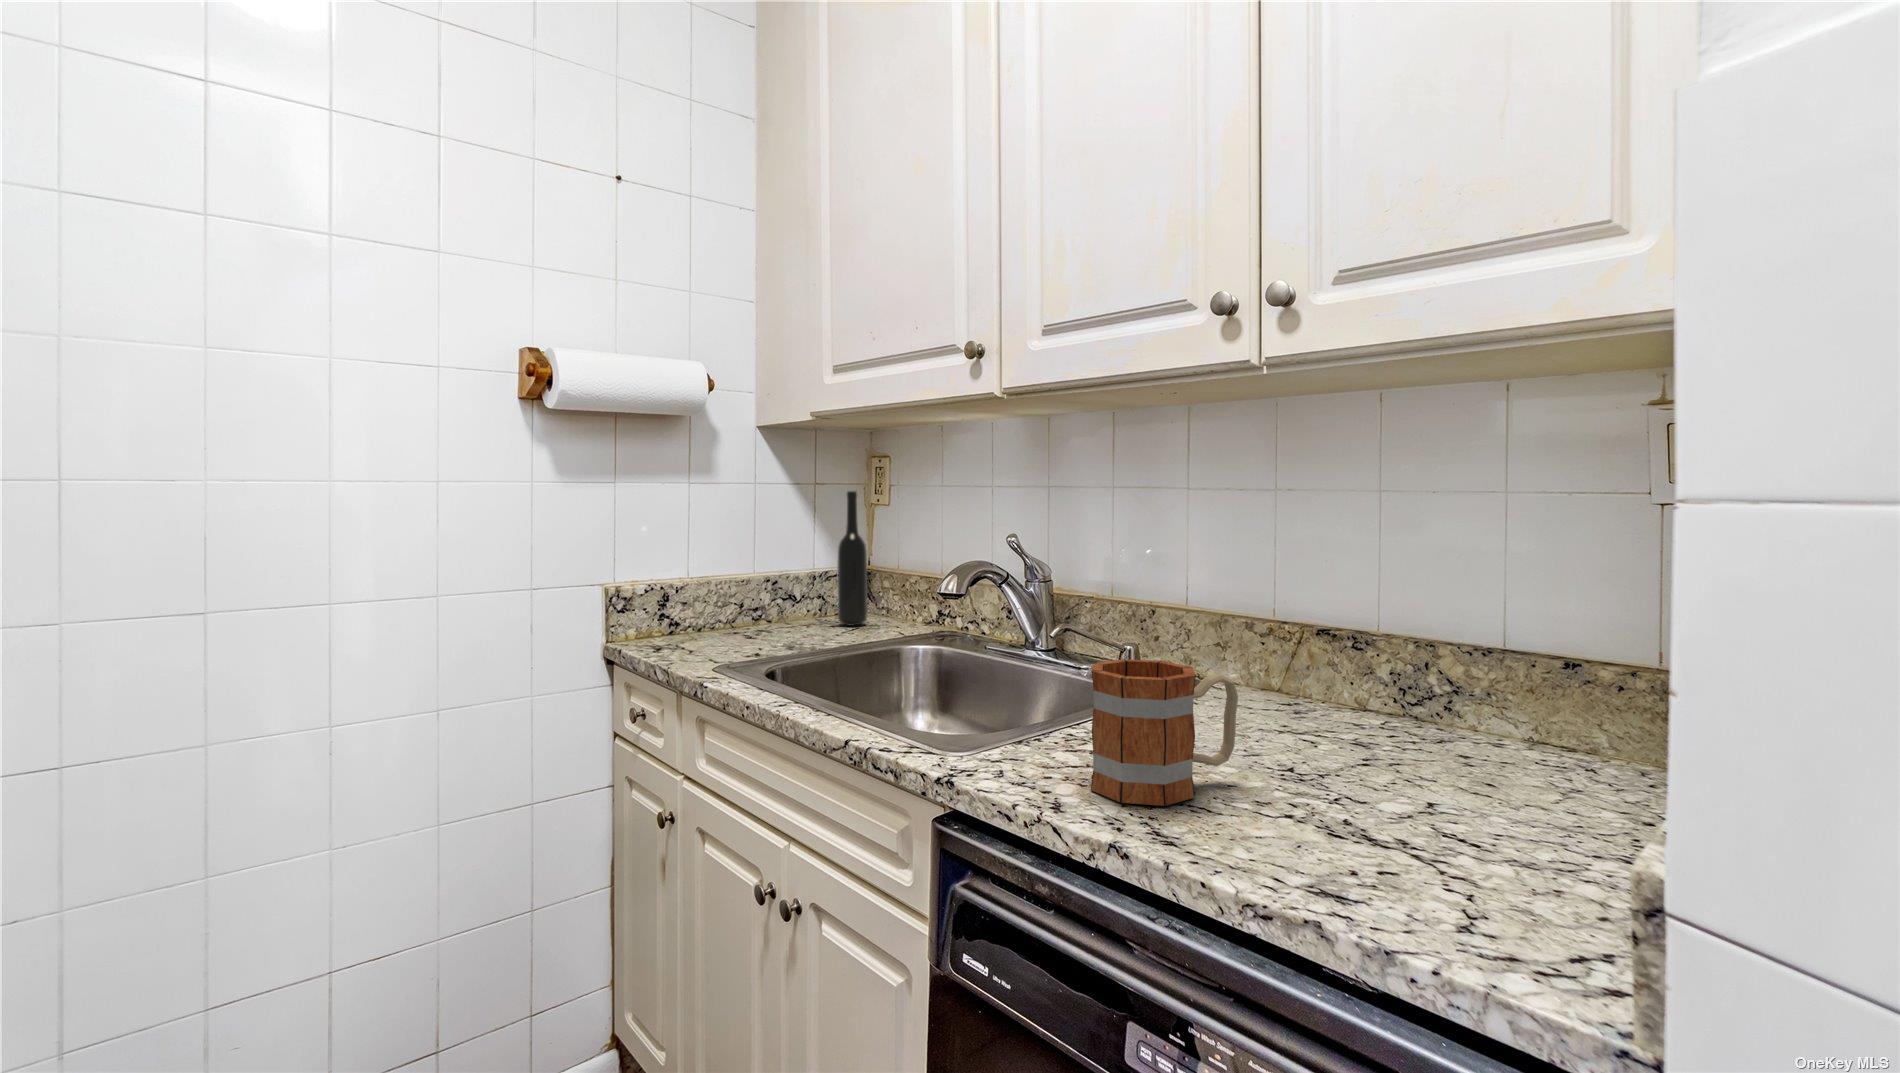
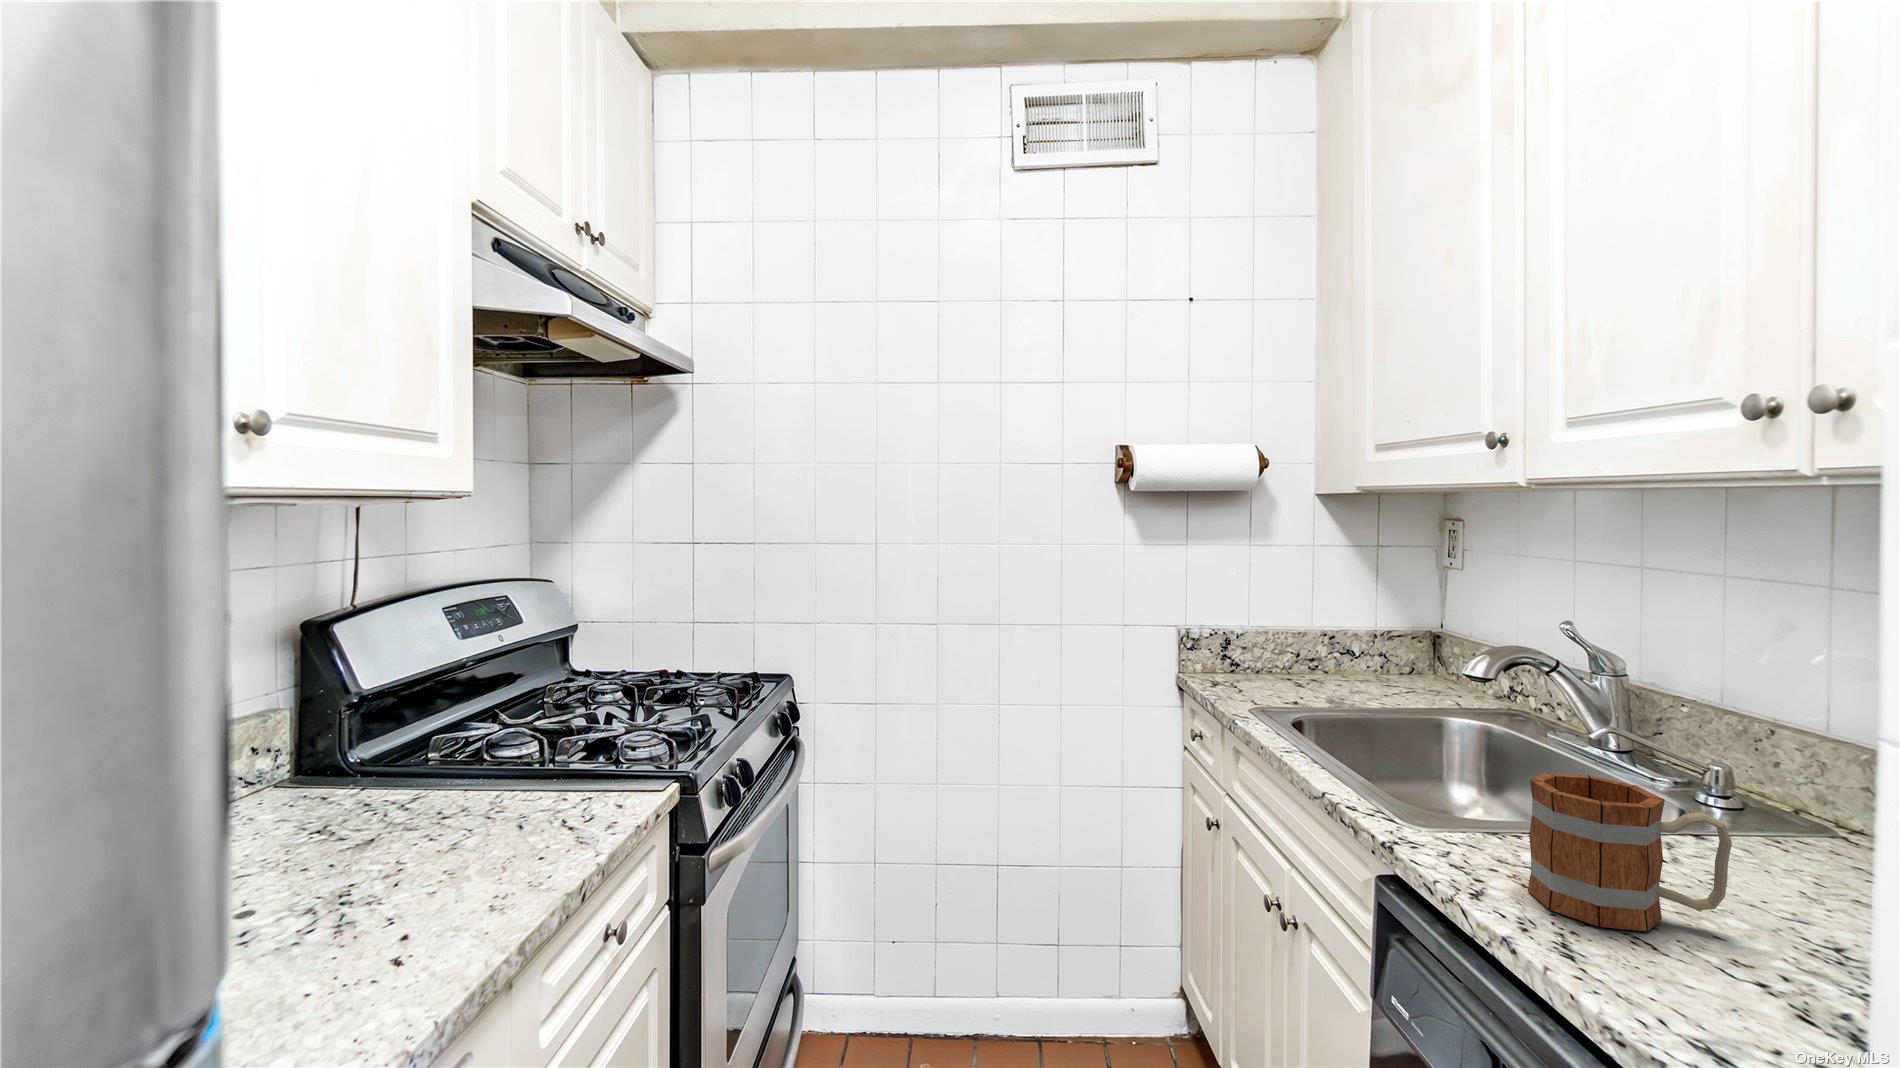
bottle: present [837,491,867,626] -> none [1396,555,1429,686]

